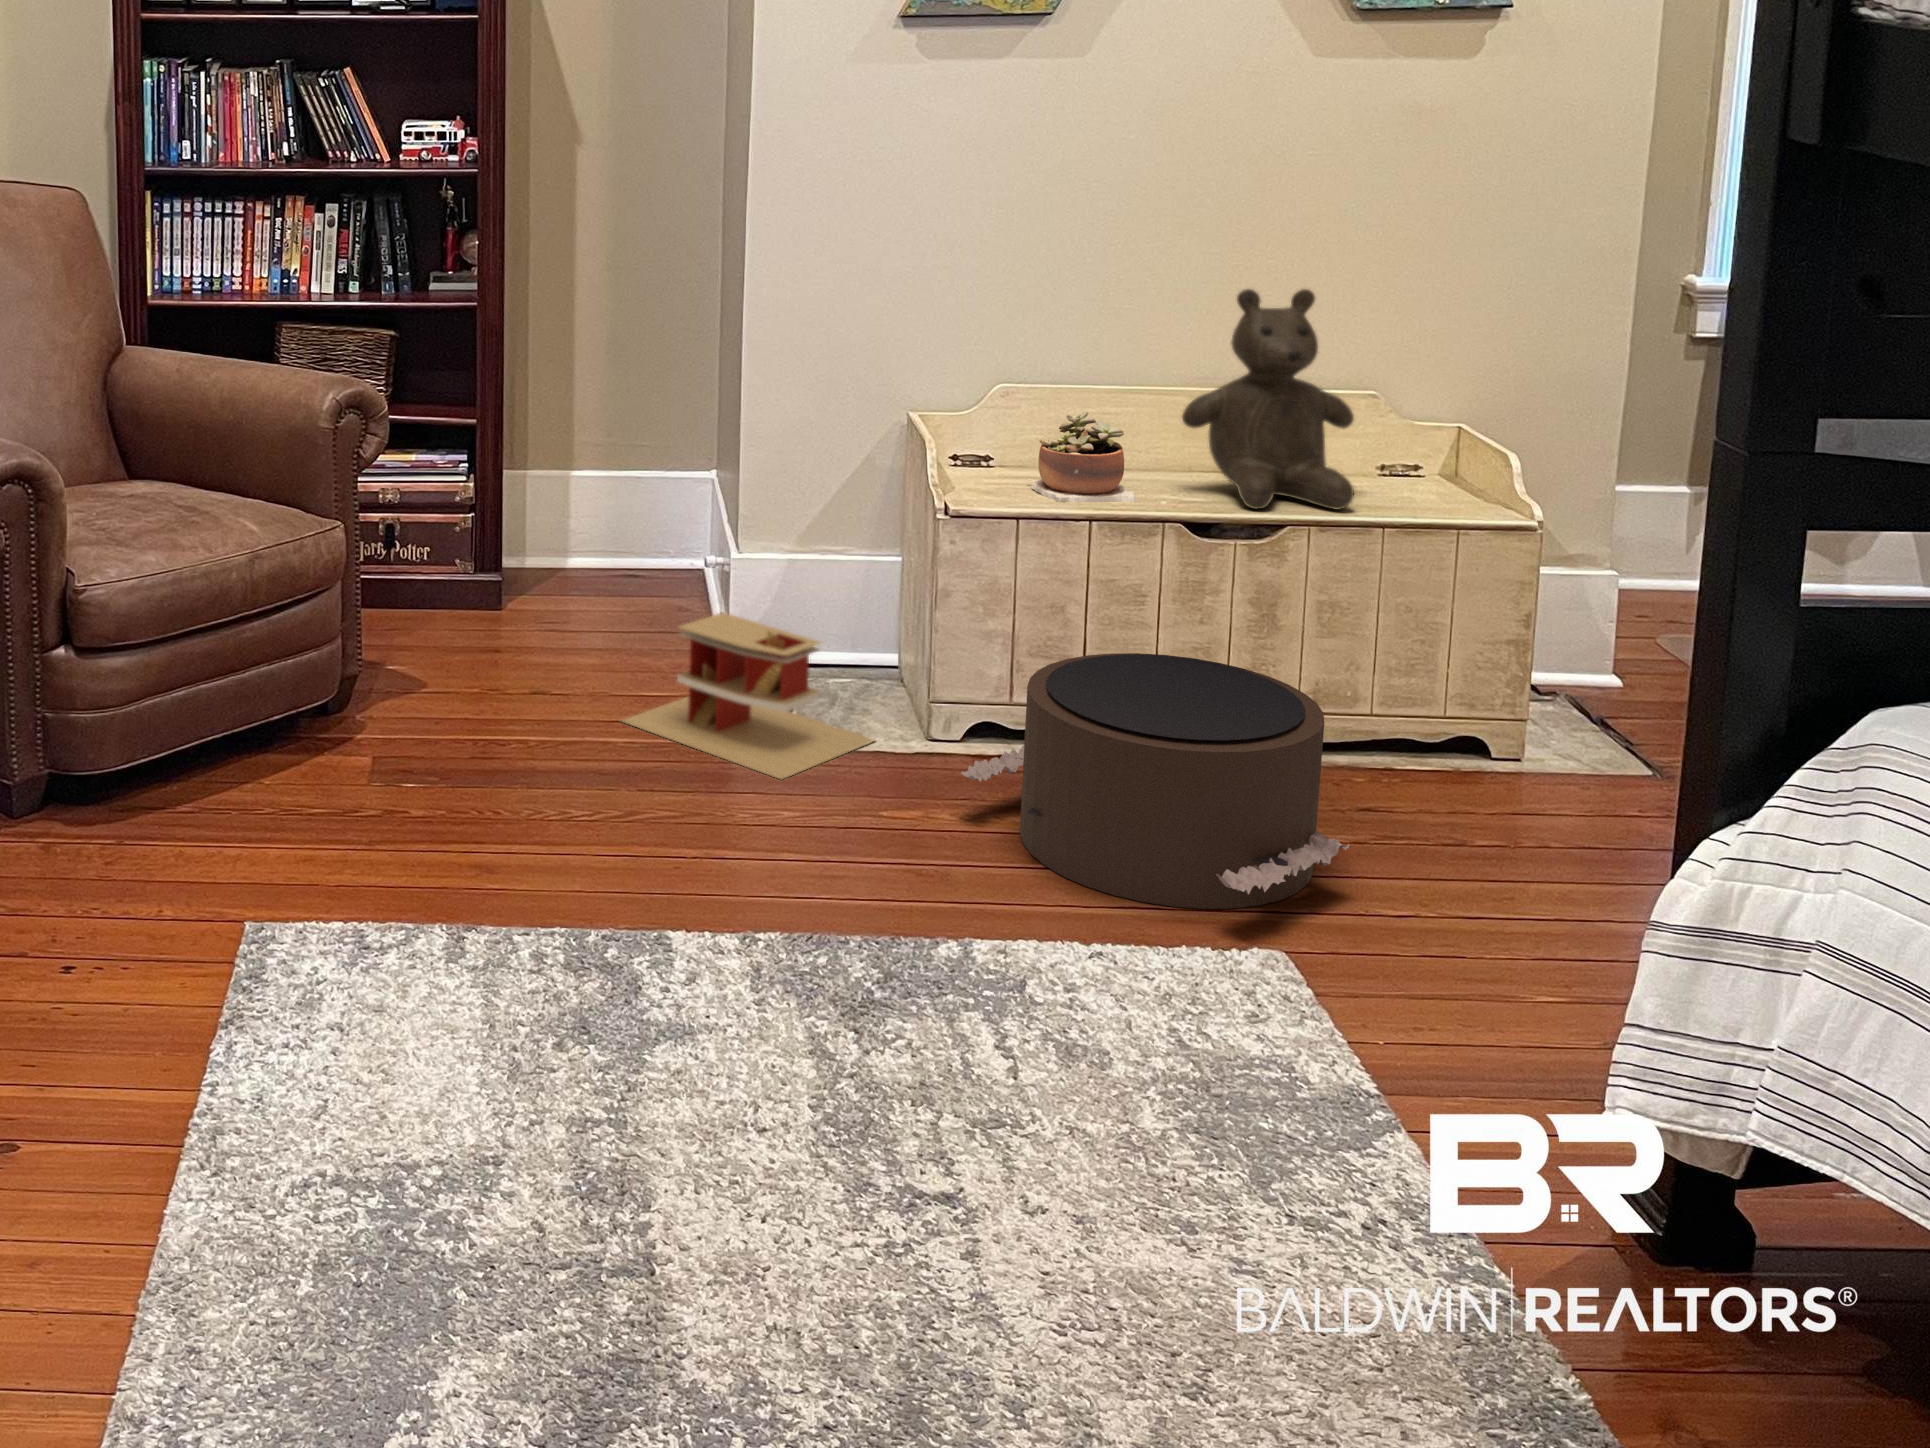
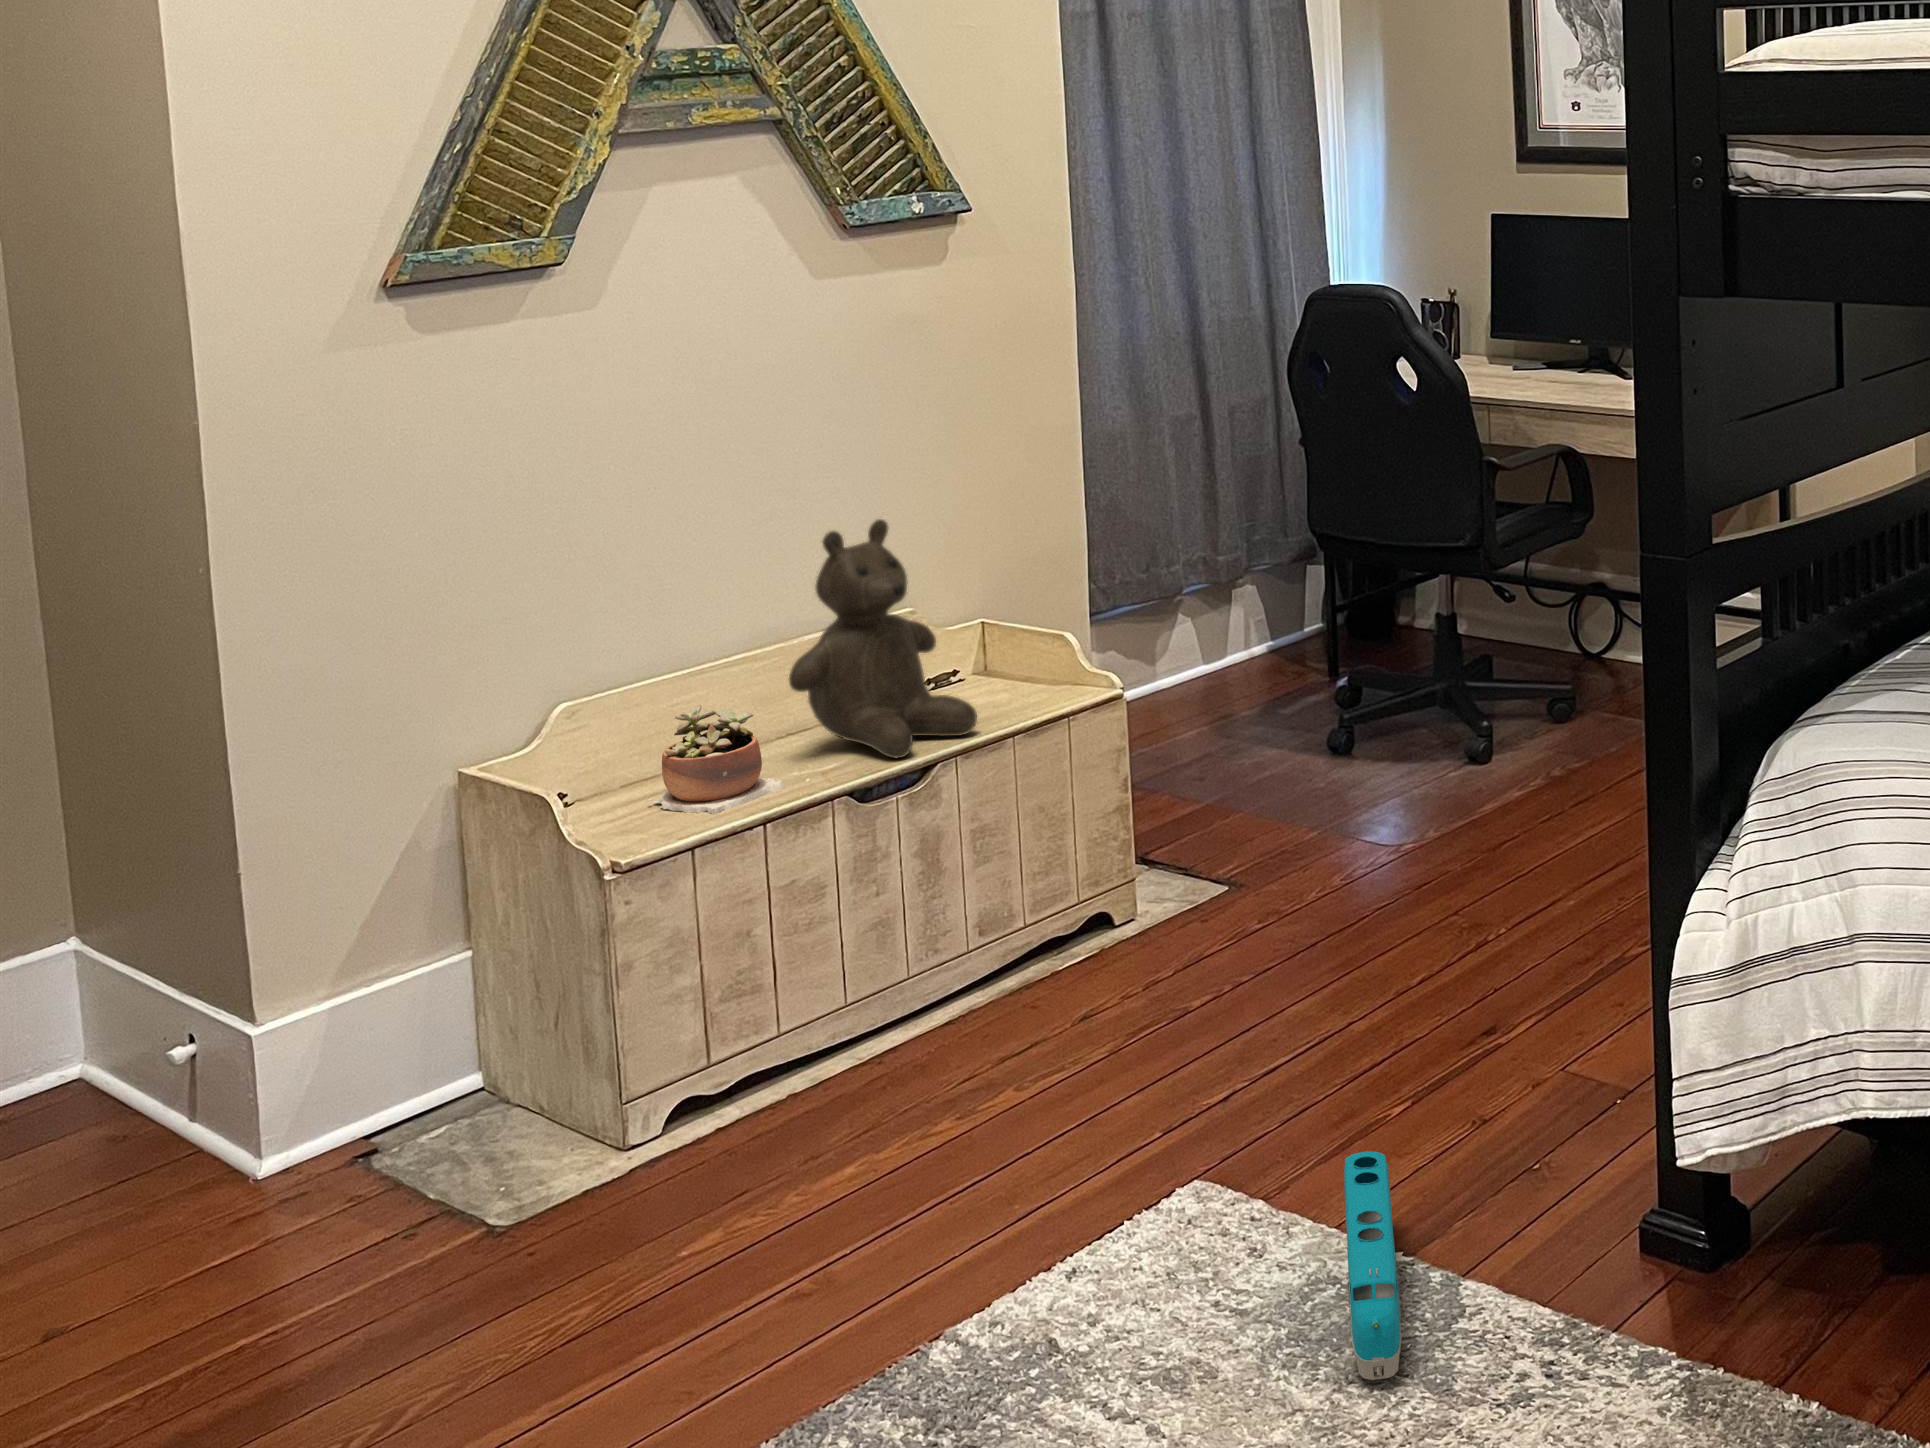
toy house: present [623,613,874,779] -> none [227,1078,581,1303]
pouf: present [961,653,1350,909] -> none [768,921,1173,1215]
toy train: none [1212,976,1411,1151] -> present [1343,1151,1402,1380]

